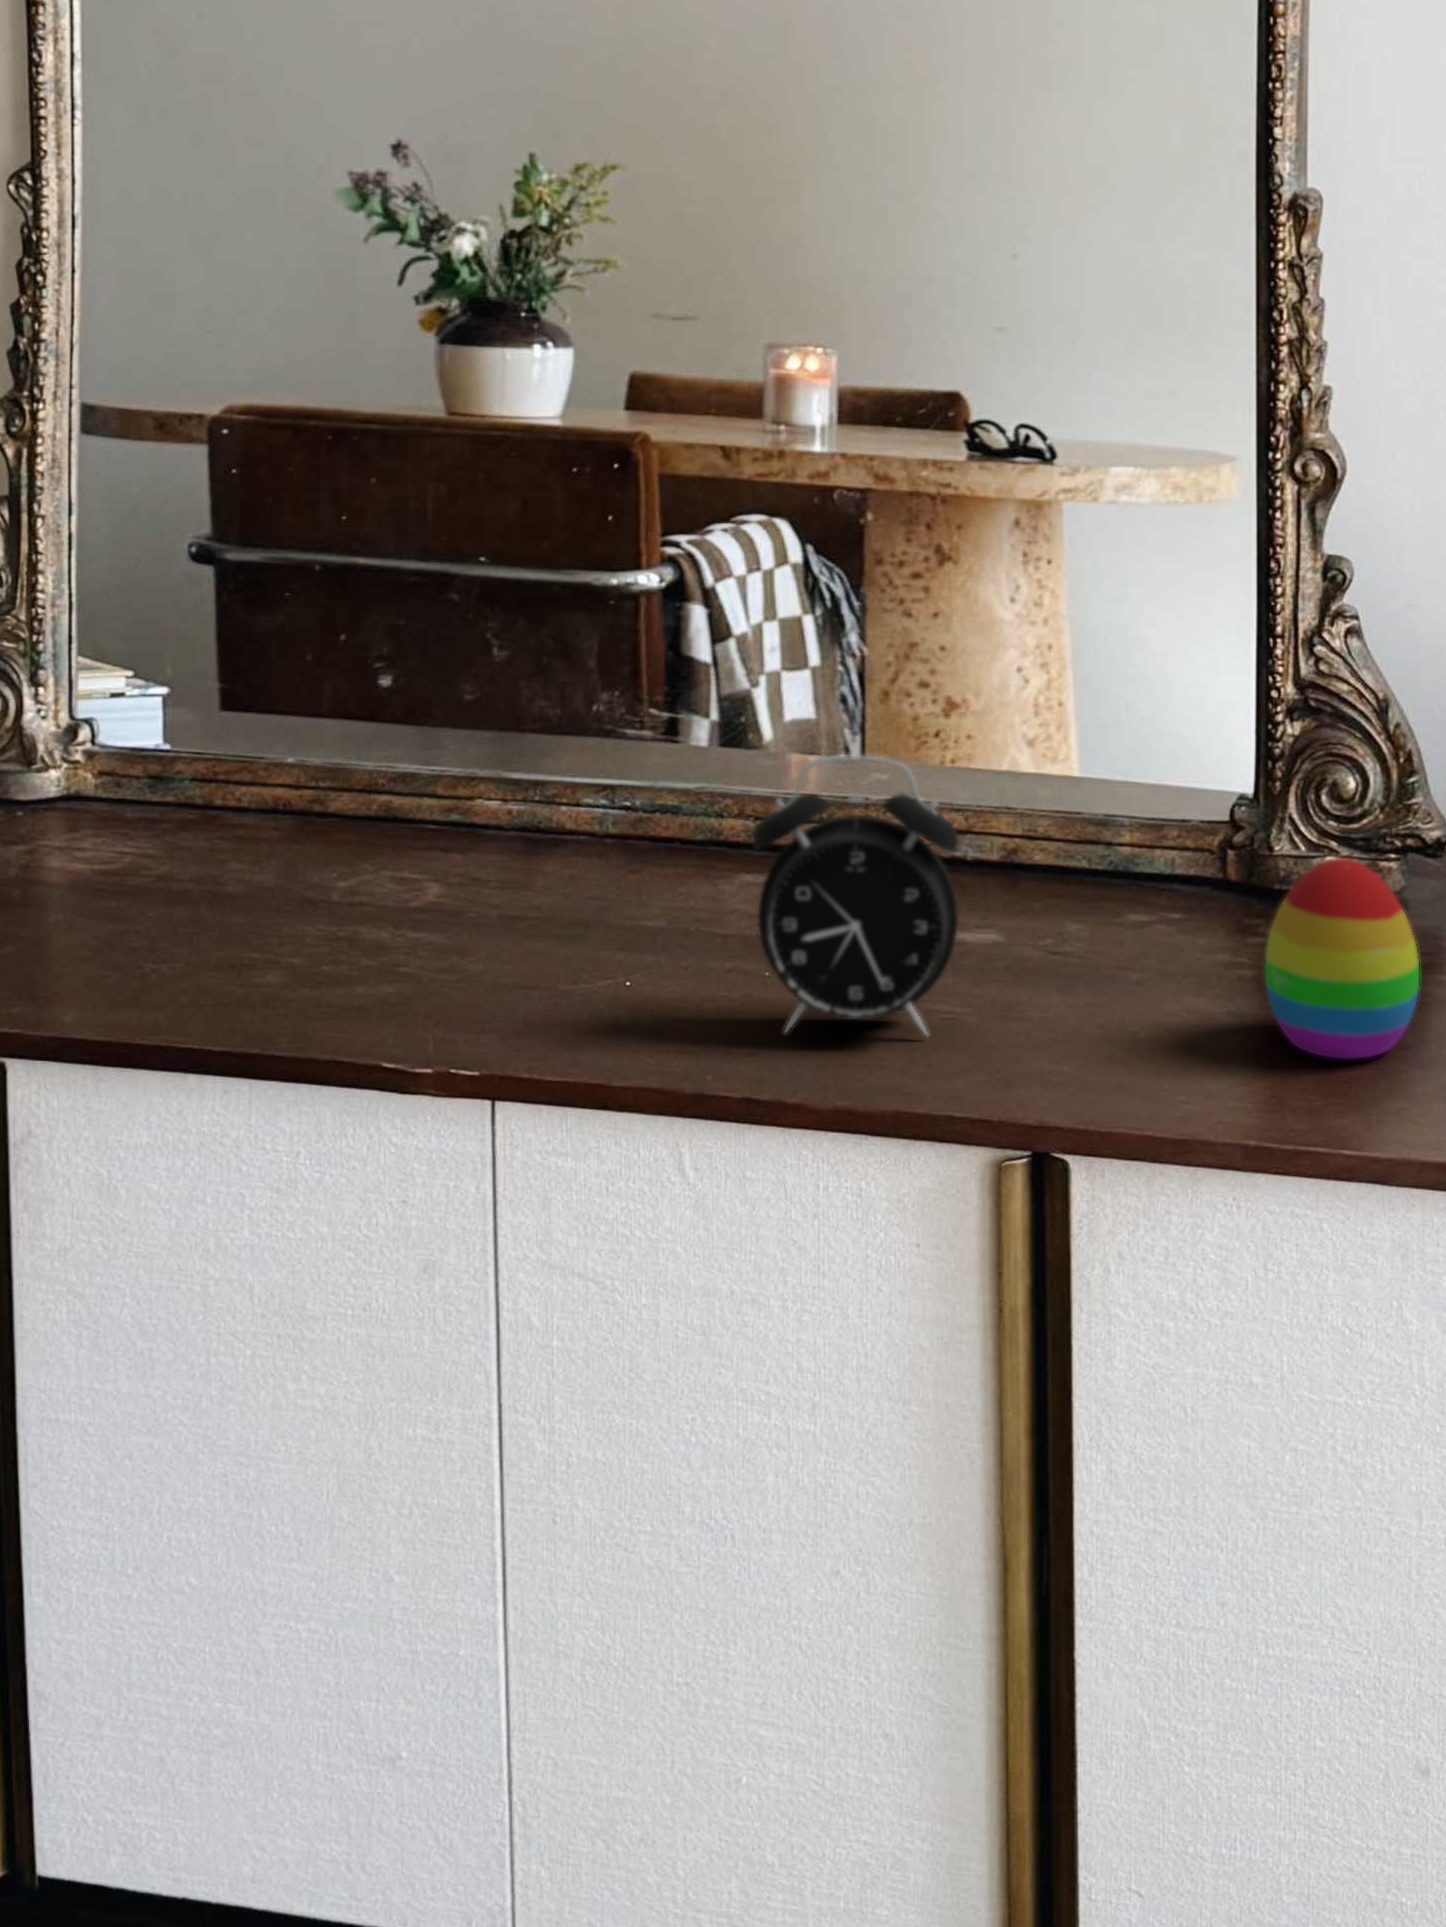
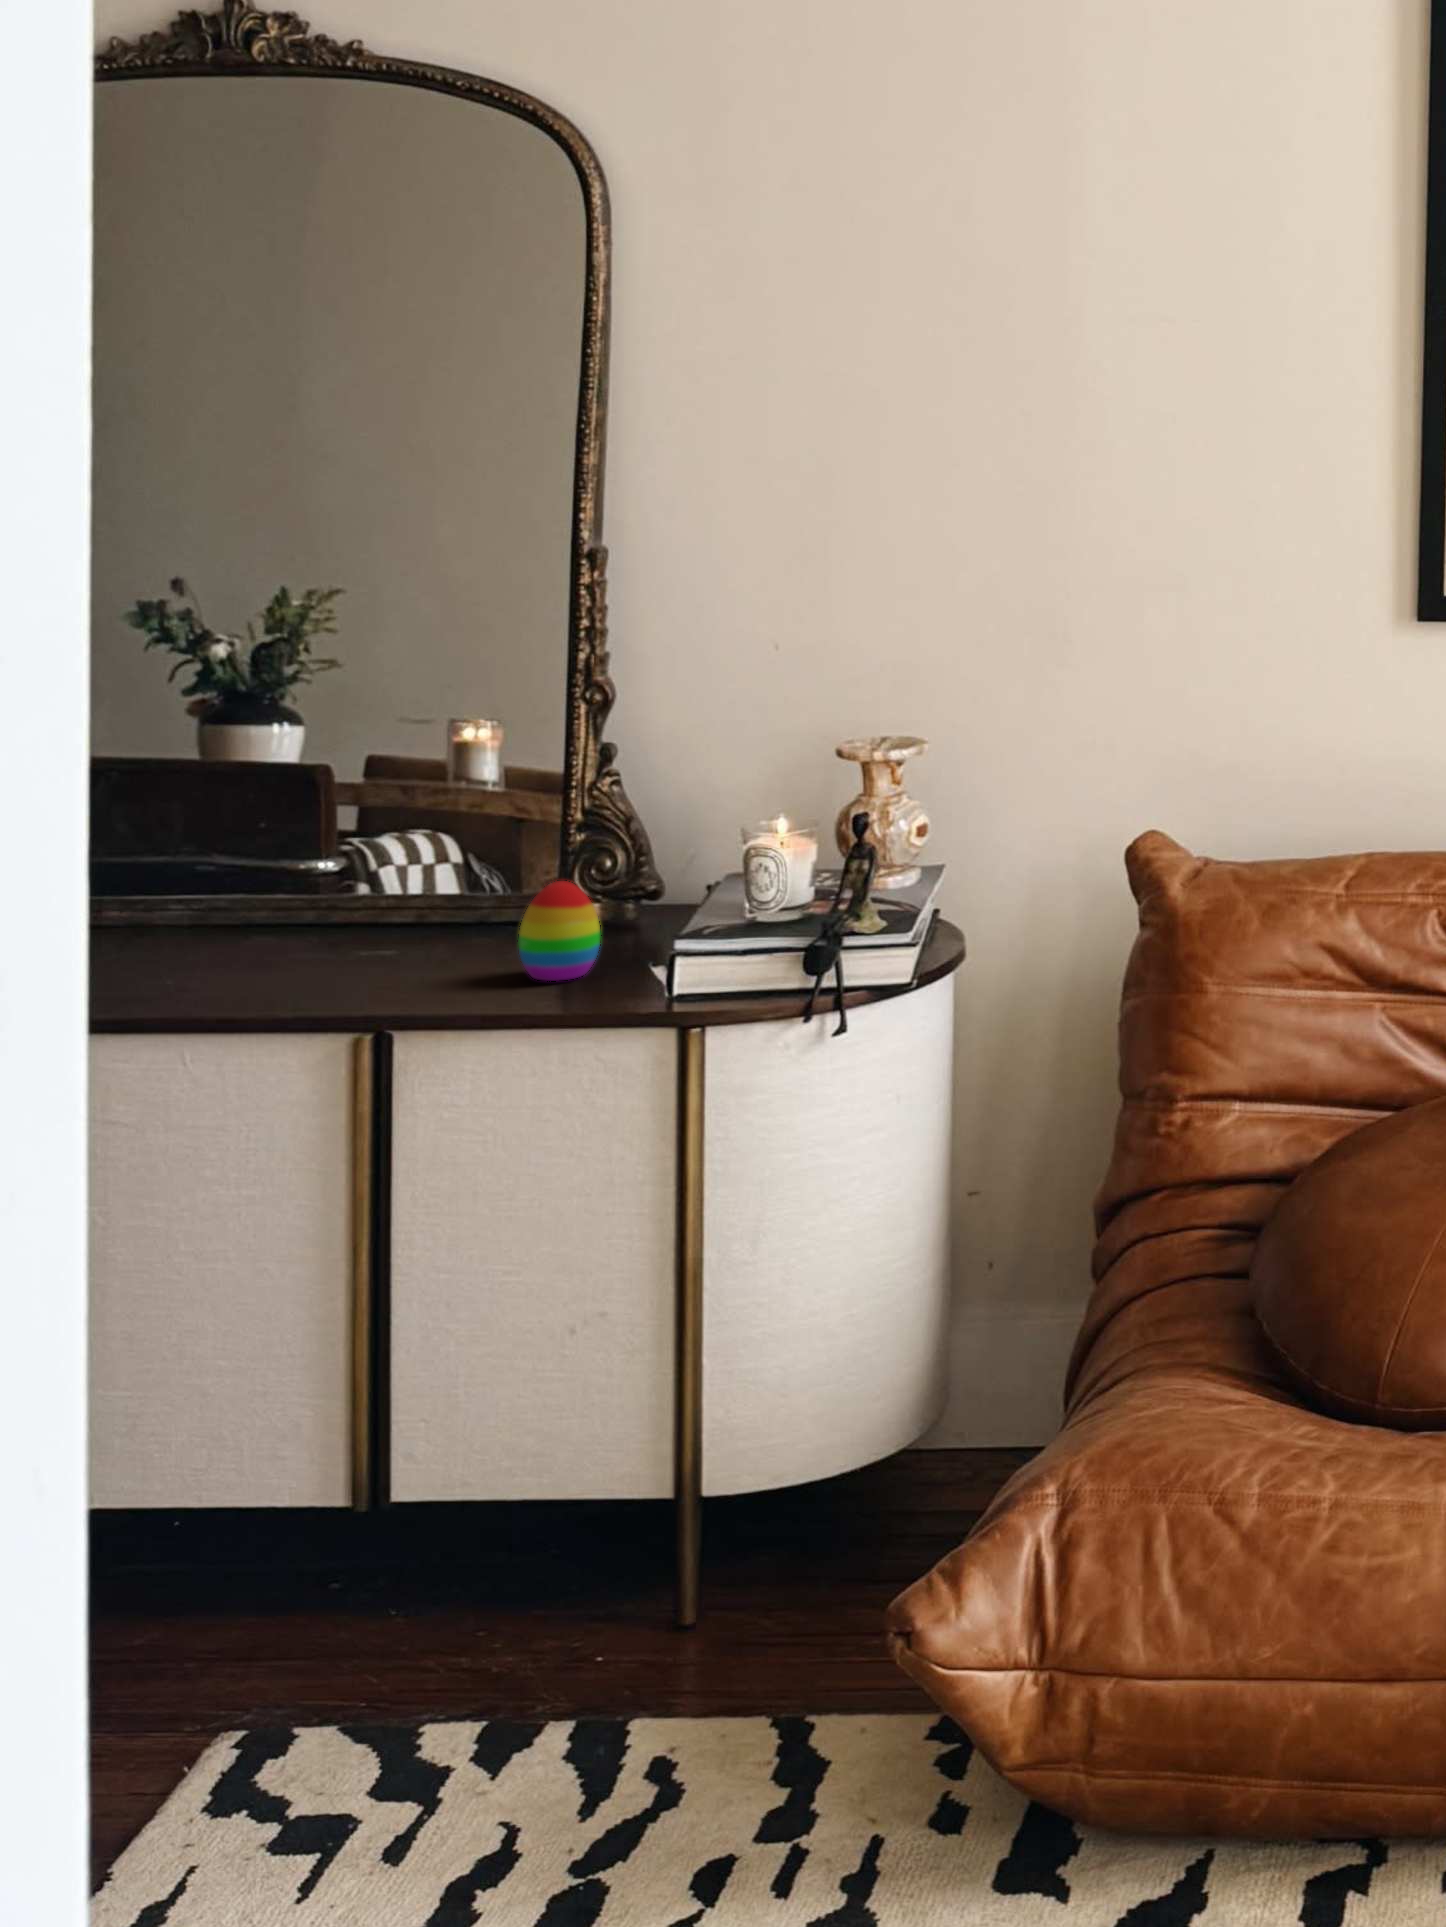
alarm clock: present [753,756,958,1034] -> none [240,843,357,991]

